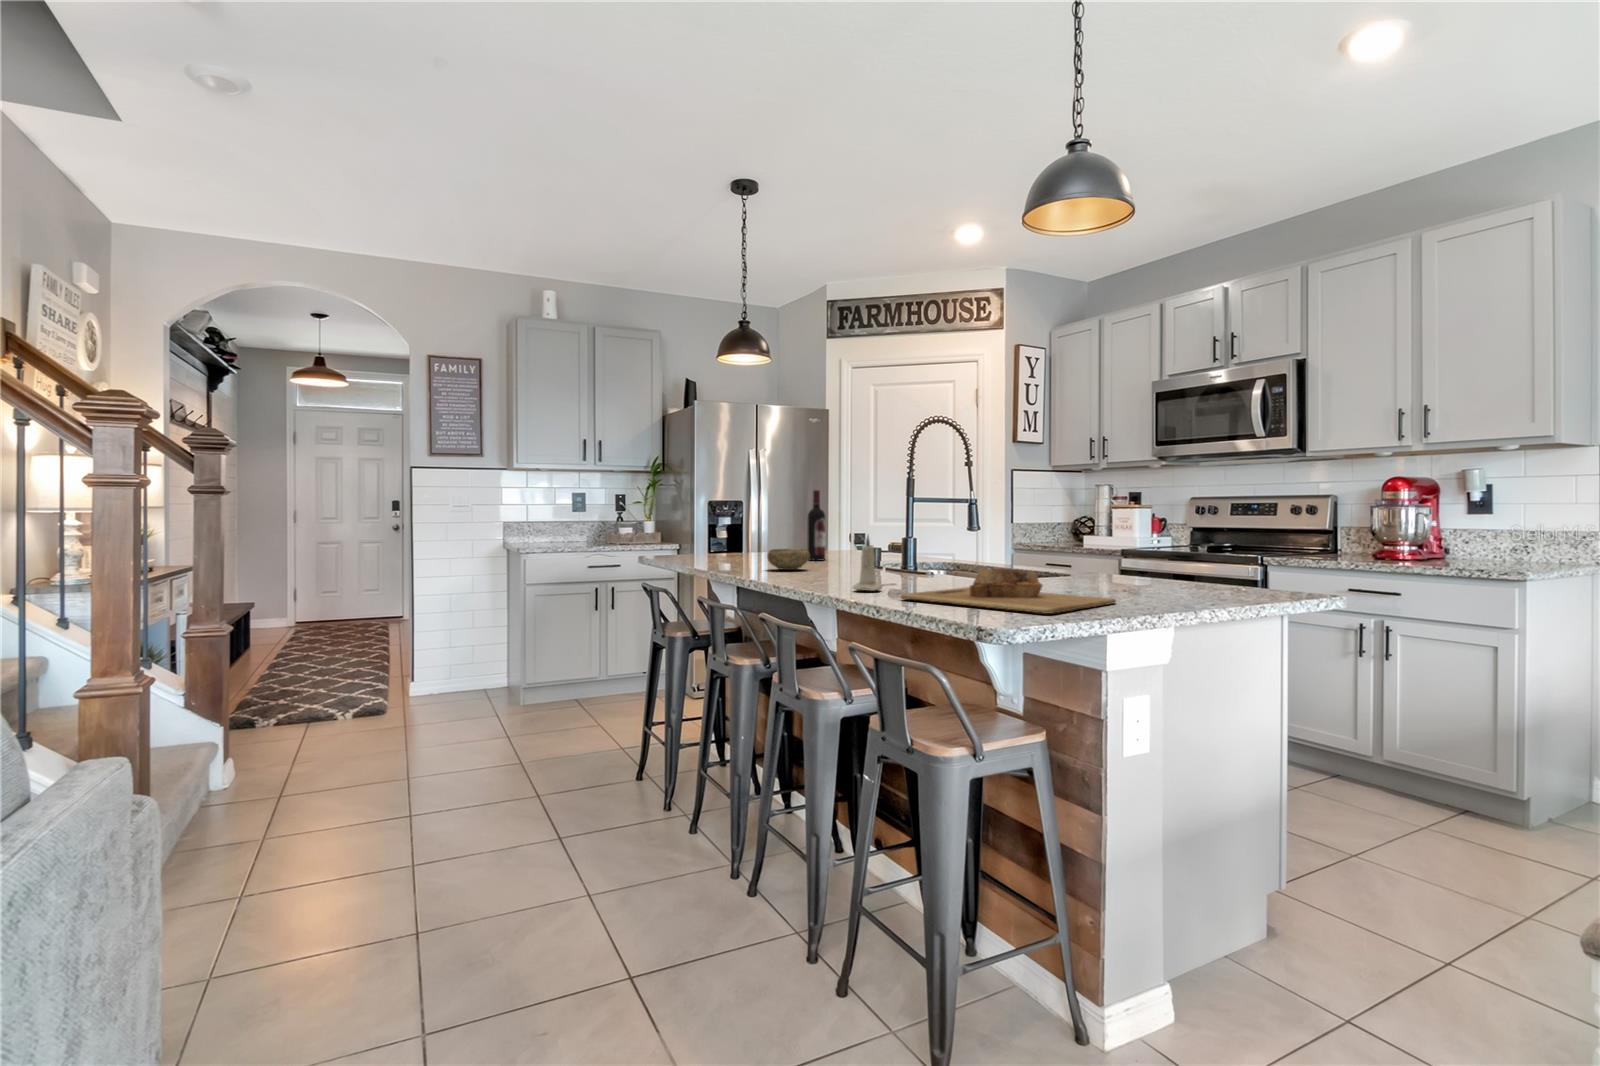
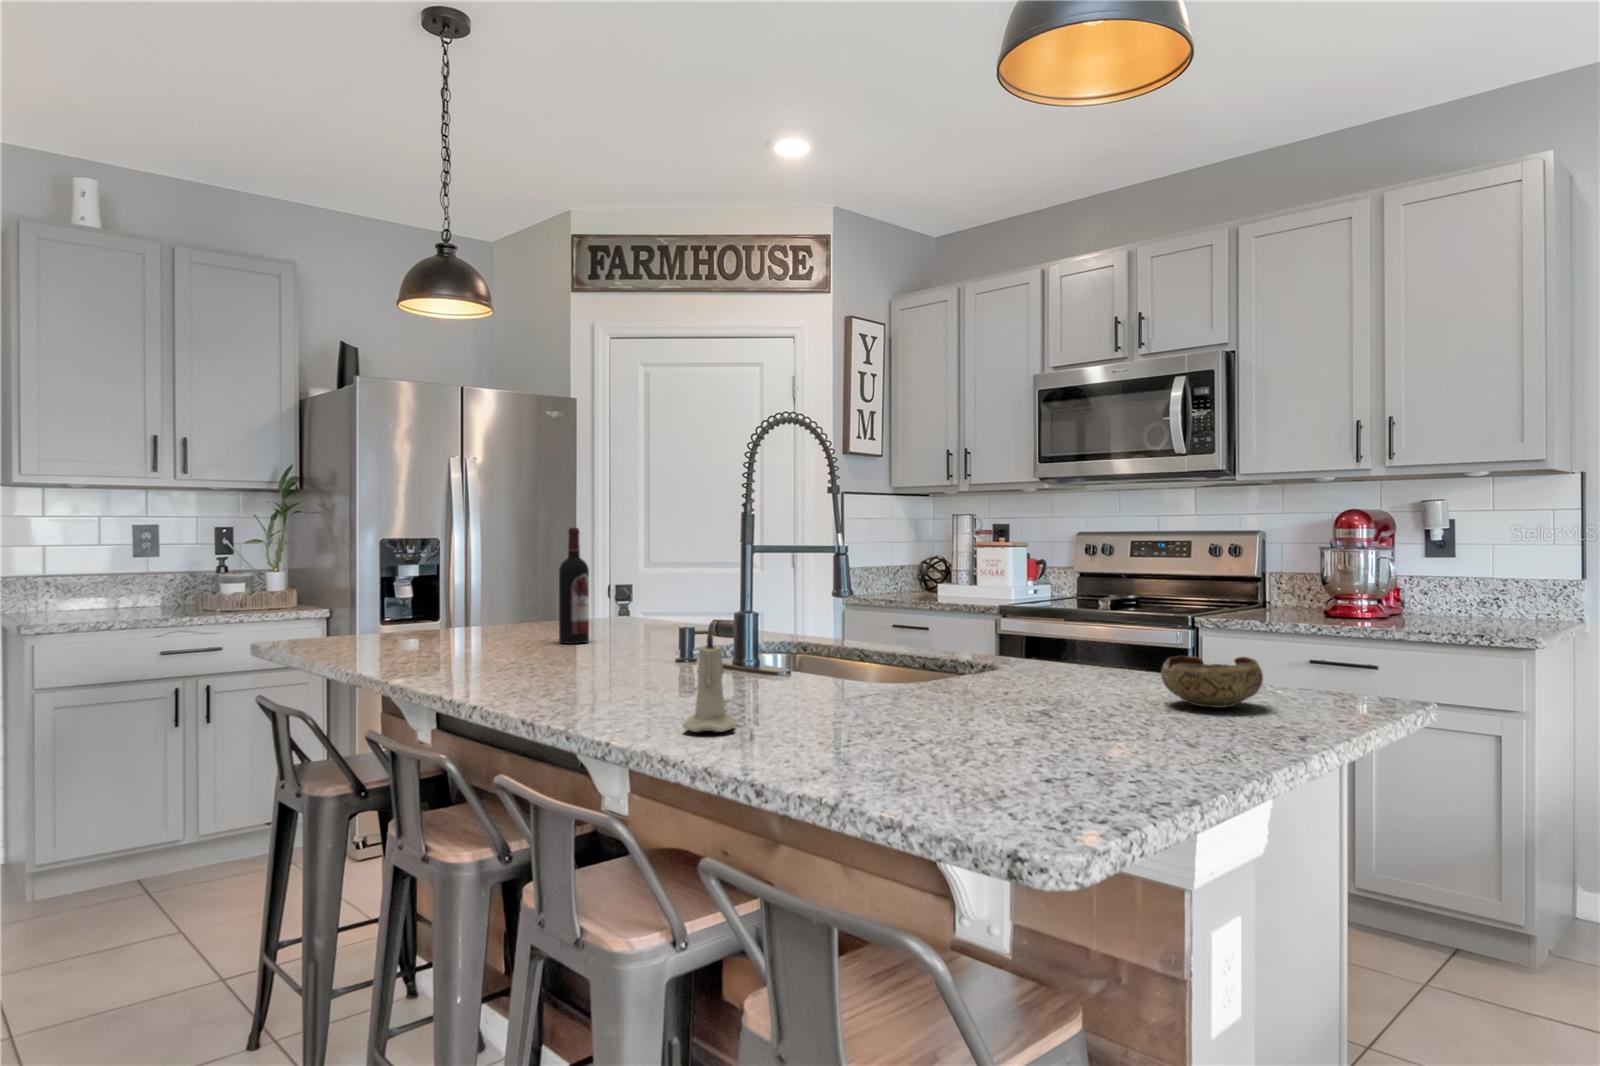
bowl: present [767,549,810,570] -> present [1161,656,1263,708]
cutting board: present [901,568,1116,613] -> none [791,694,1163,795]

